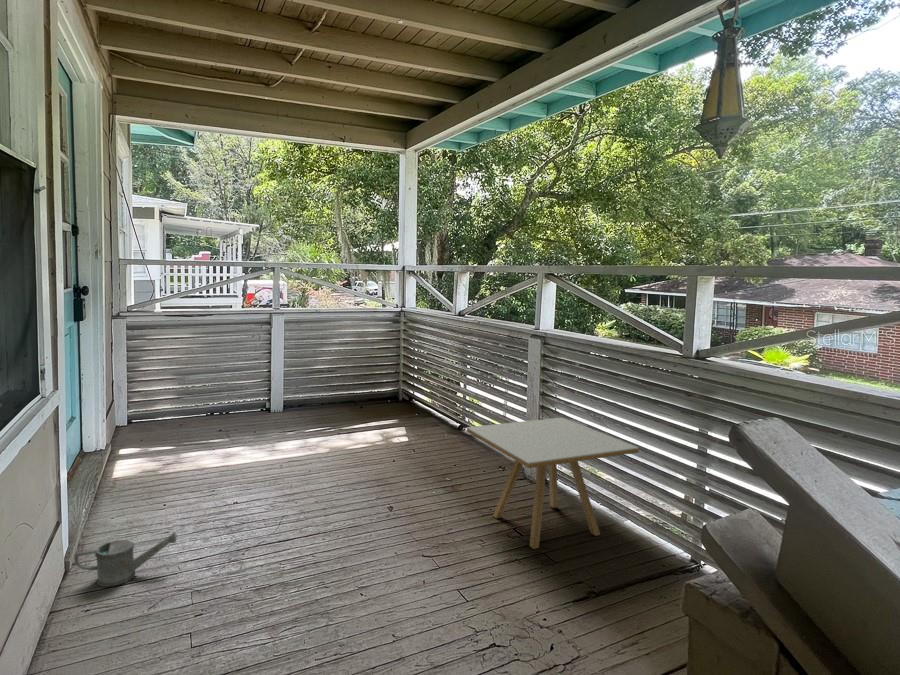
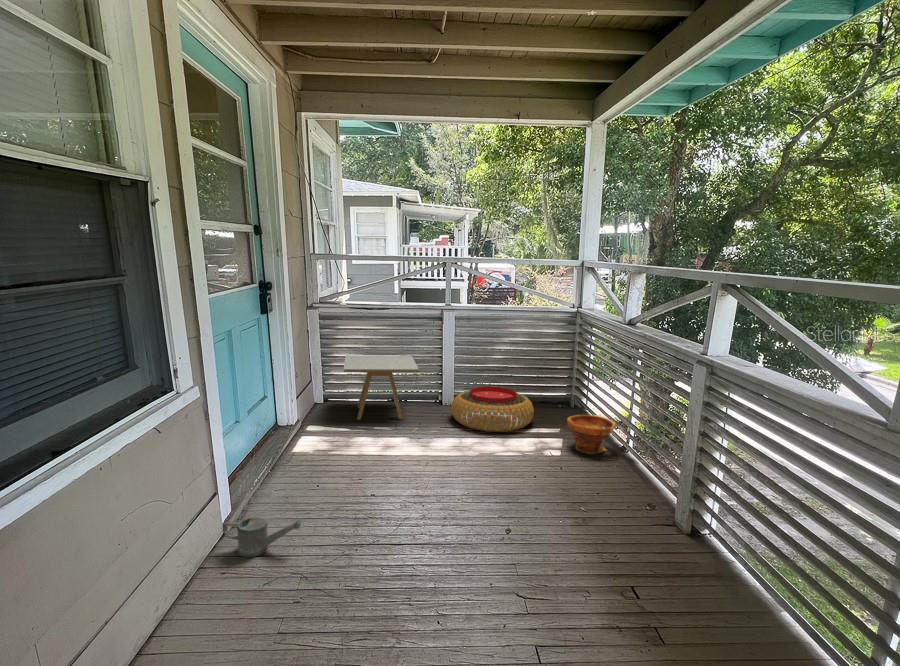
pouf: none [286,387,372,431] -> present [451,387,534,432]
planter: none [410,401,454,437] -> present [567,415,616,454]
side table: present [467,418,639,549] -> present [344,355,419,420]

